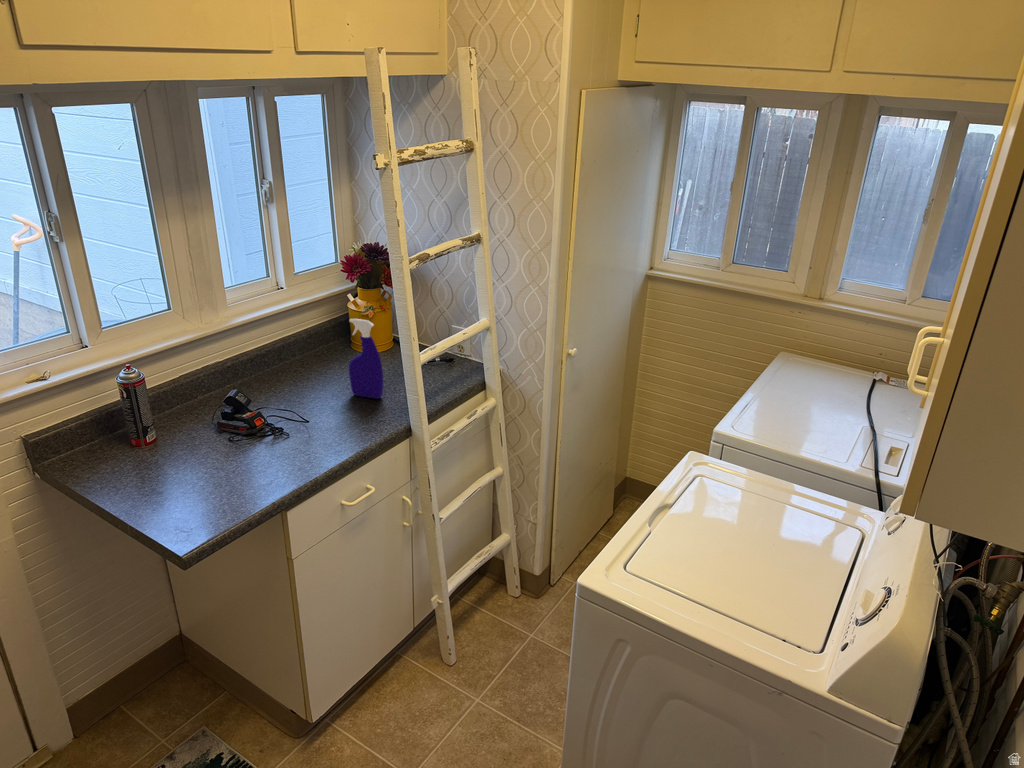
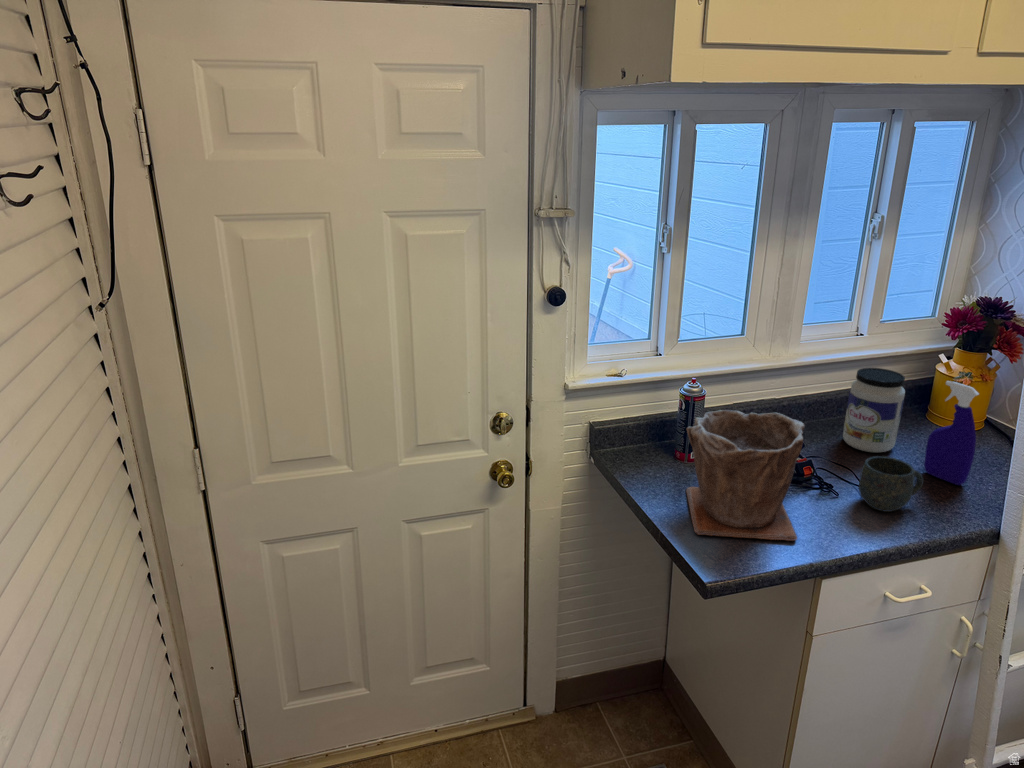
jar: none [281,317,328,390] -> present [843,368,905,452]
plant pot: none [126,380,259,515] -> present [686,410,805,541]
mug: none [301,392,351,438] -> present [859,456,924,512]

